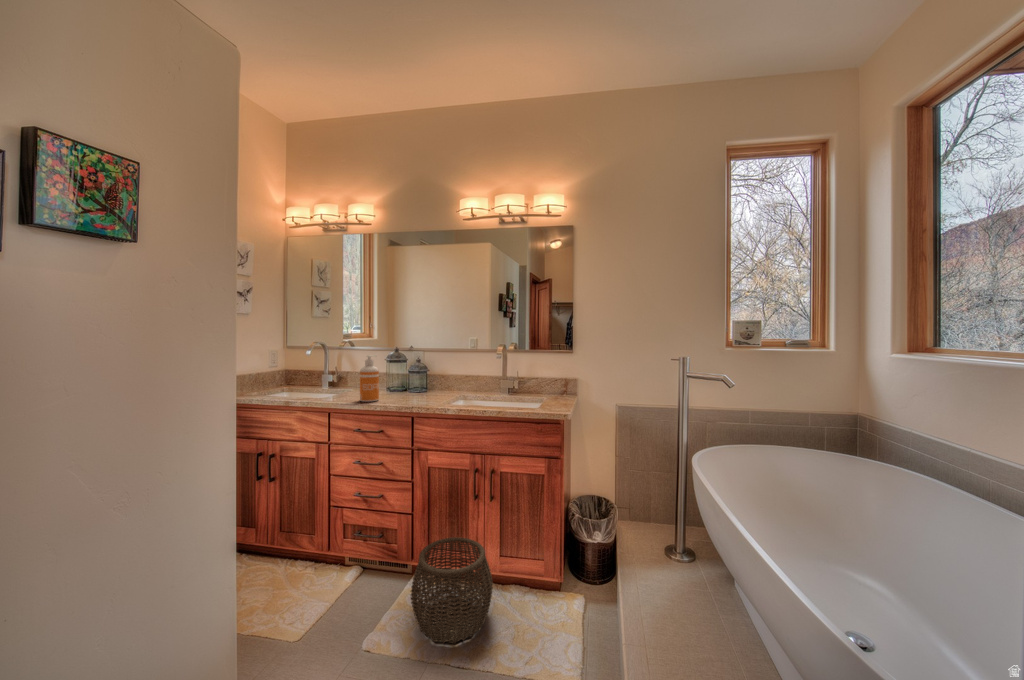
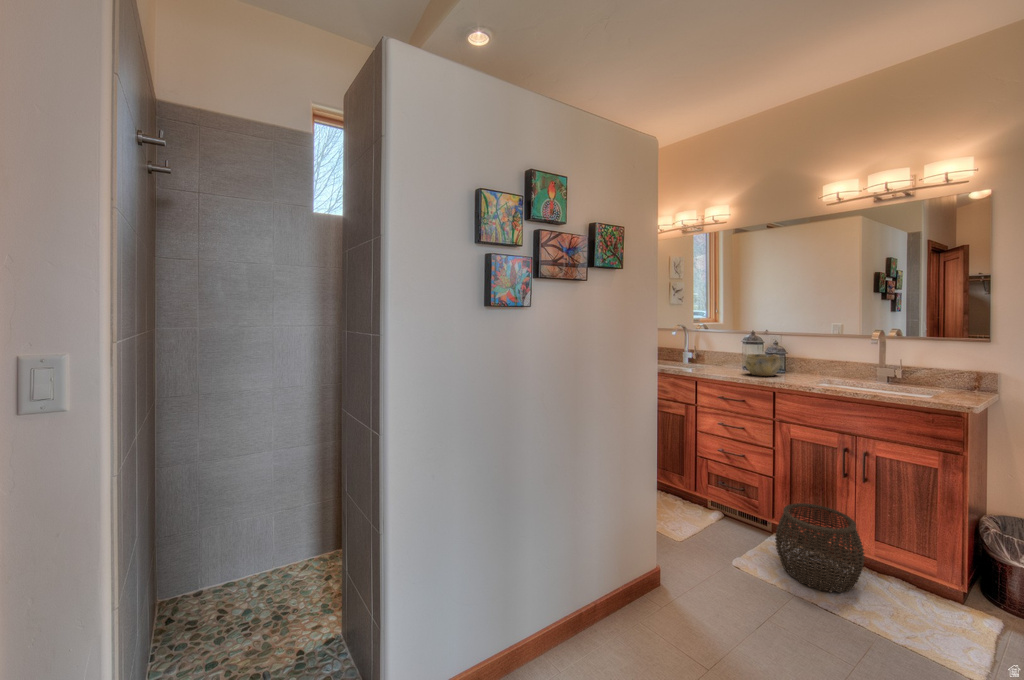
soap dispenser: present [360,355,379,402] -> none [721,338,738,377]
ceramic bowl: none [388,372,422,397] -> present [745,354,780,376]

